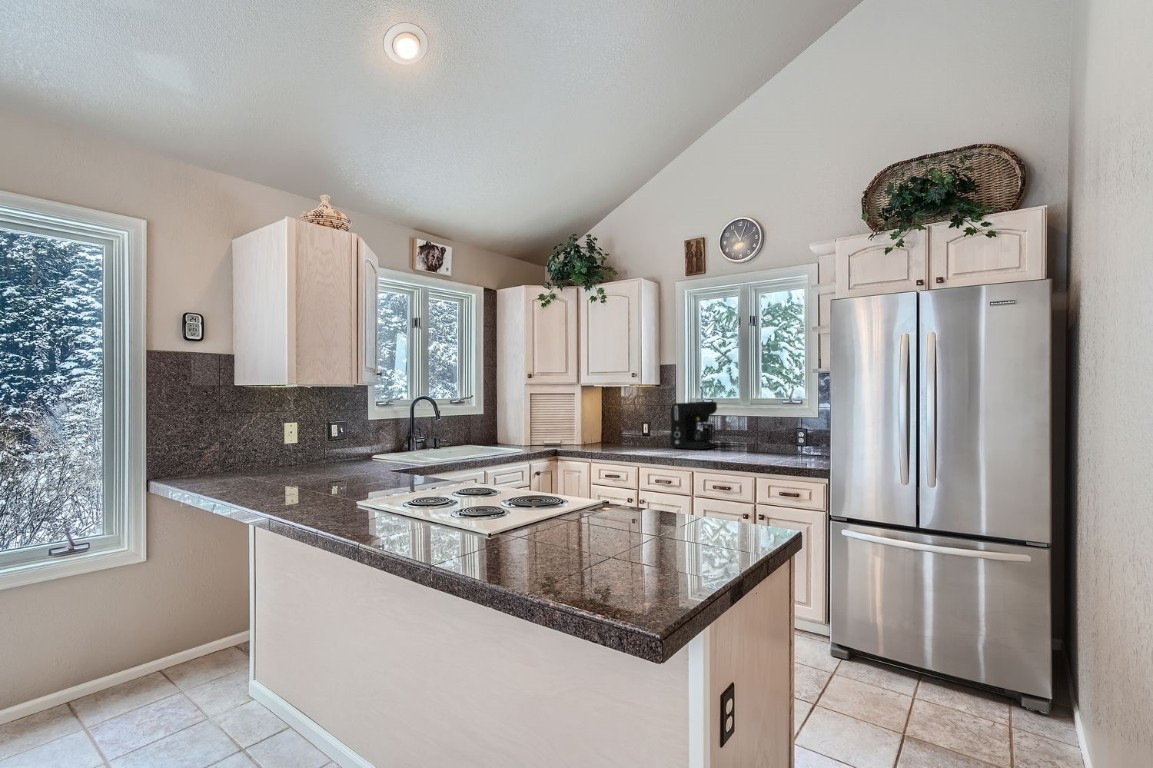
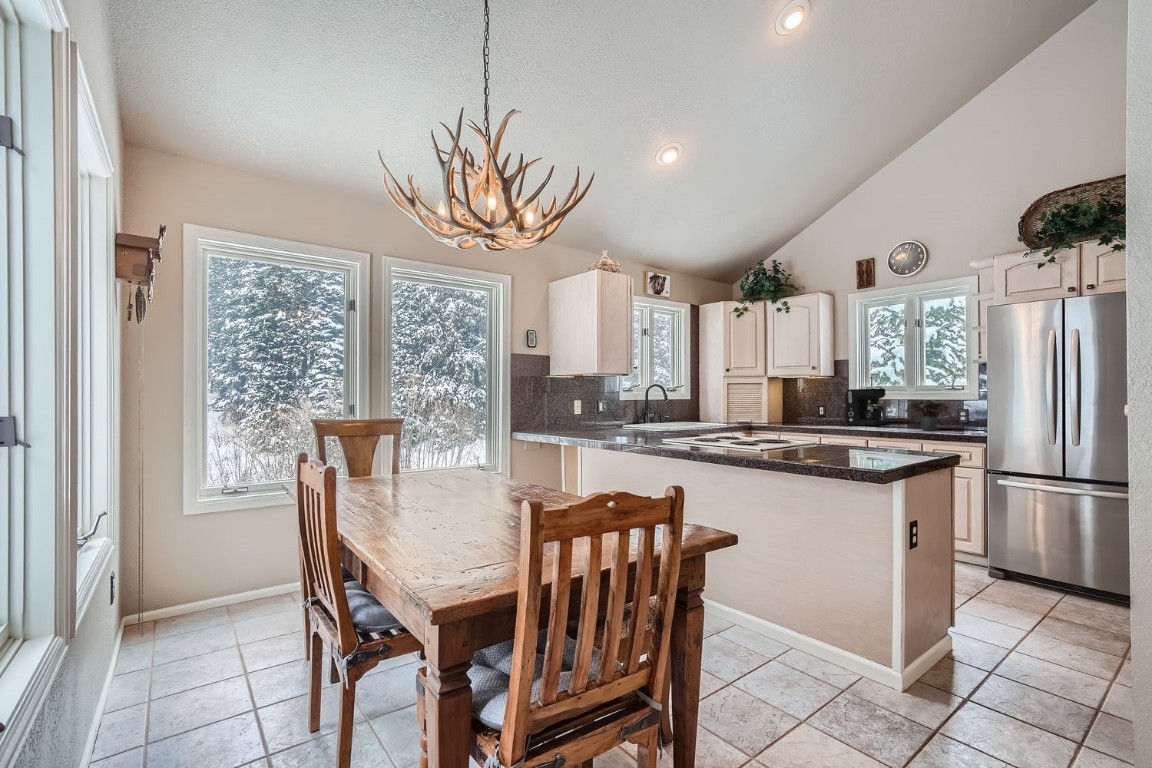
potted plant: none [733,418,793,458] -> present [905,400,953,431]

